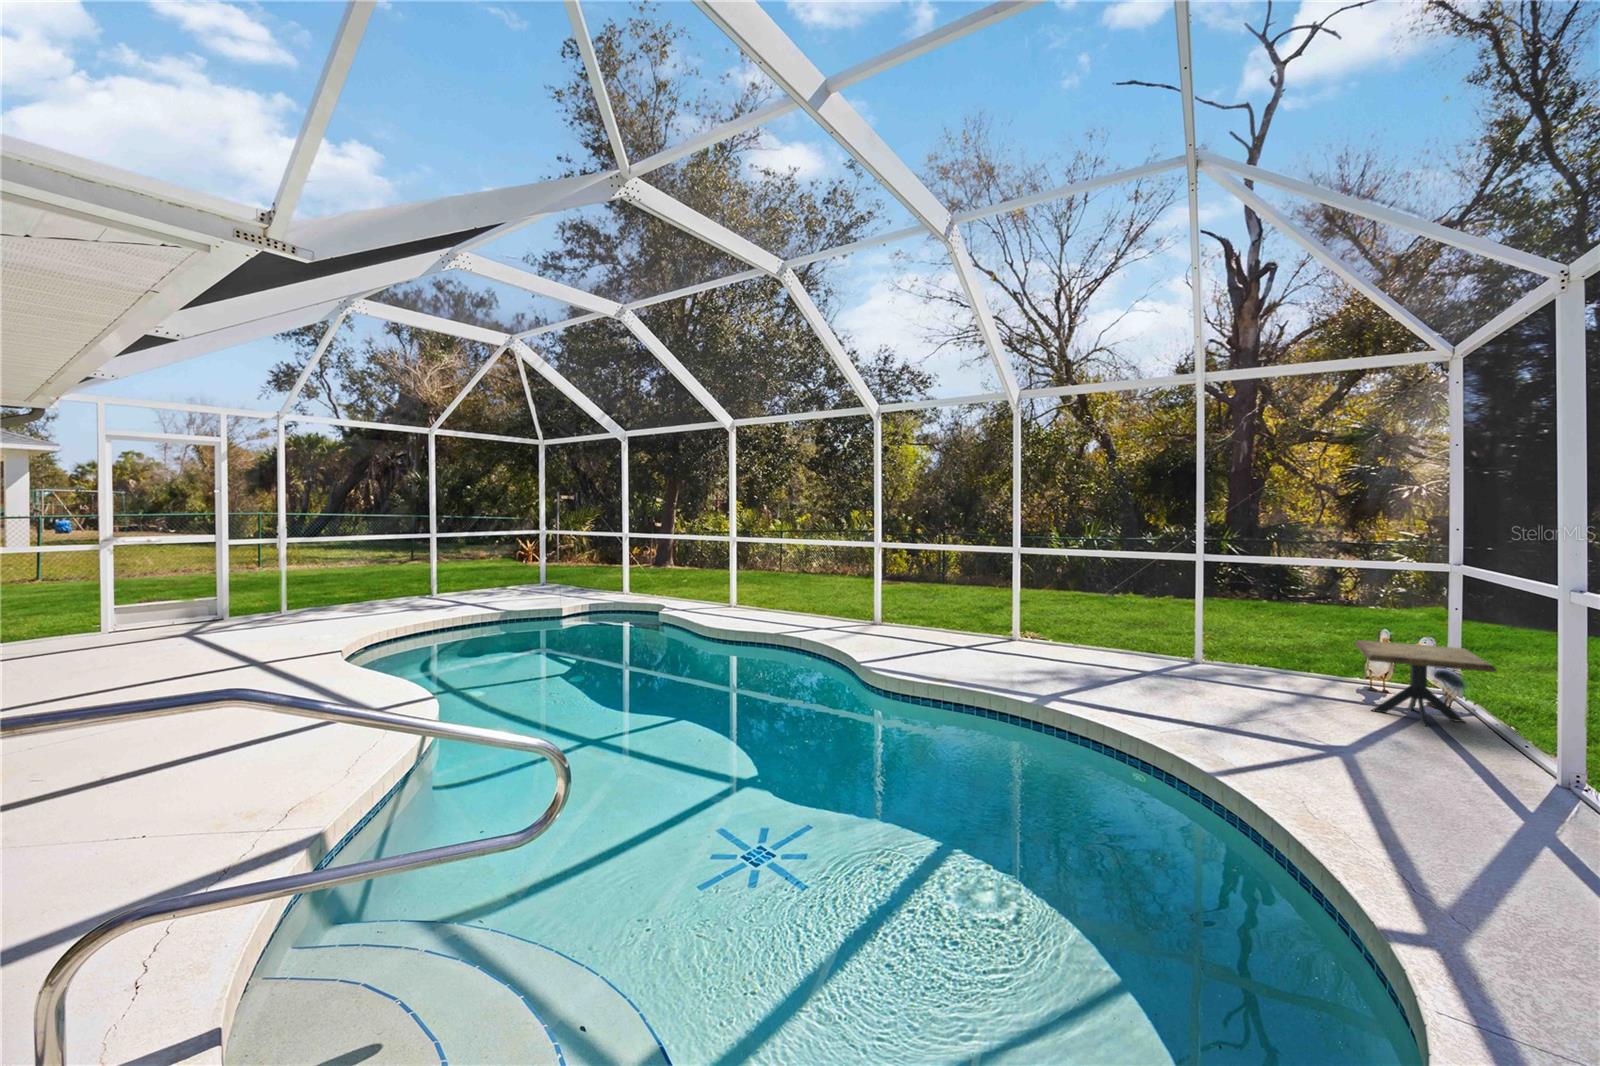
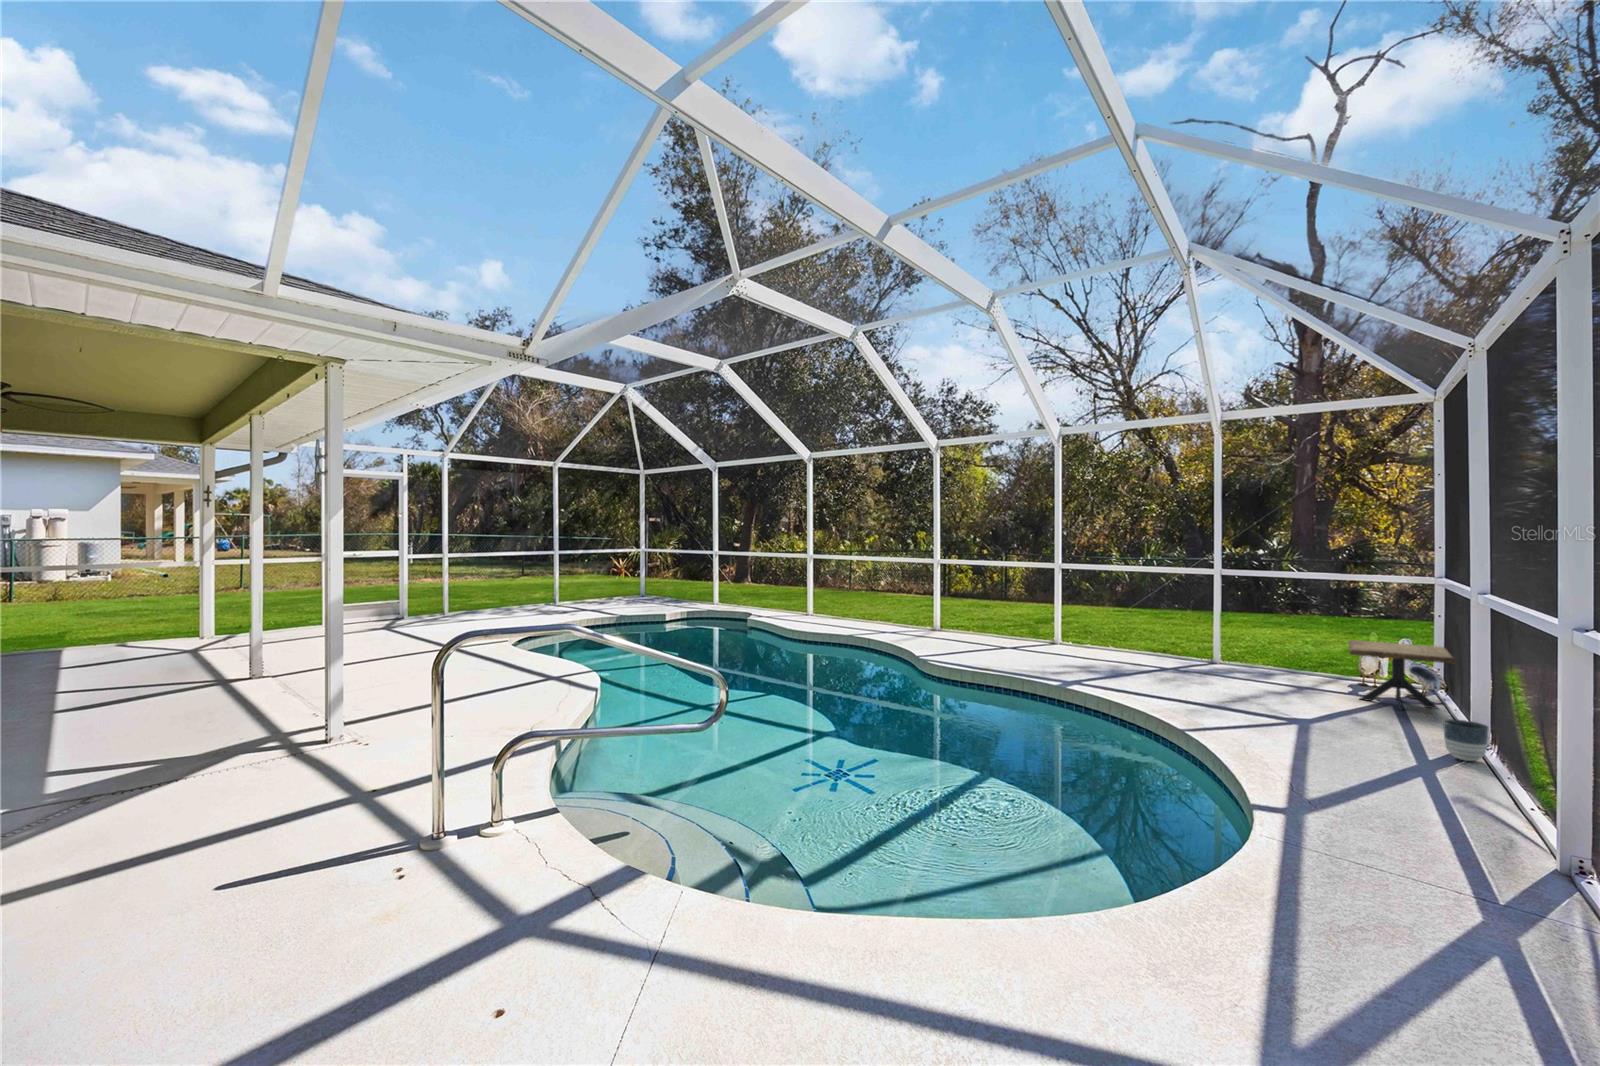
planter: none [1525,753,1587,808] -> present [1443,719,1489,761]

